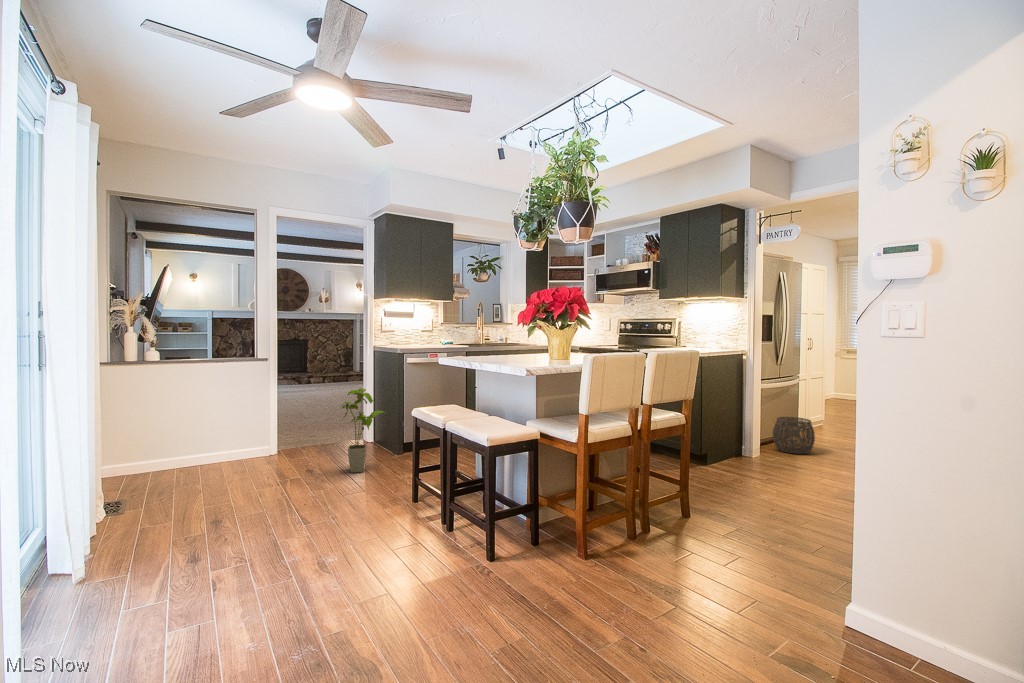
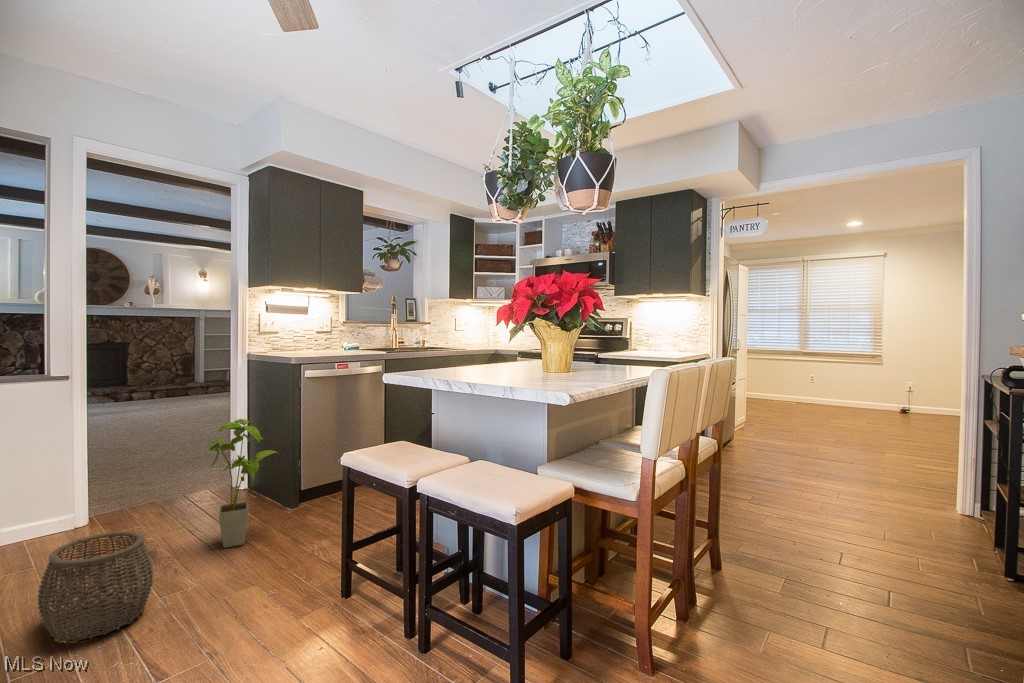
woven basket: present [773,417,815,454] -> present [38,532,154,642]

